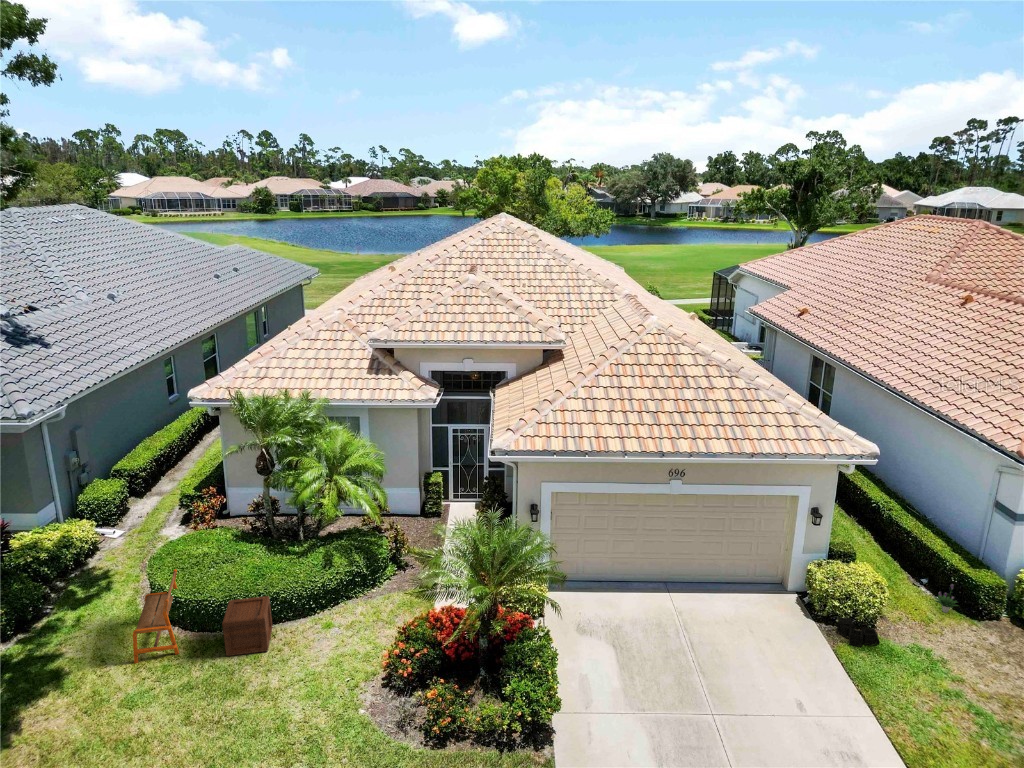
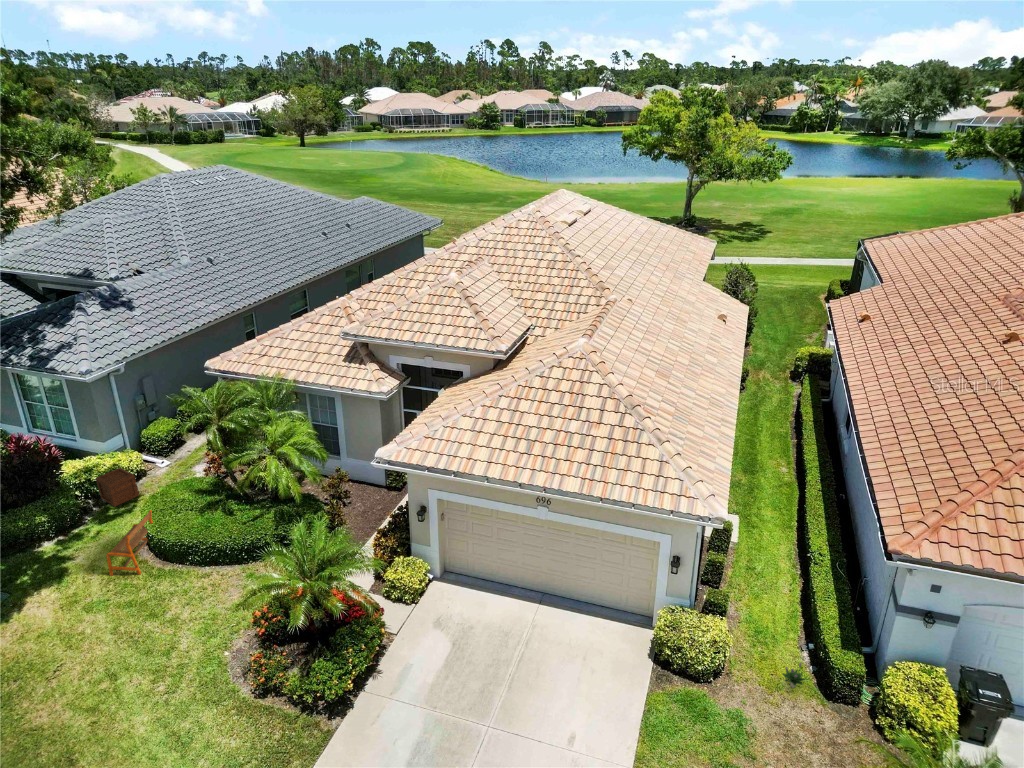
wooden crate: present [222,596,272,656] -> present [96,468,139,507]
storage bin: present [837,617,880,647] -> none [659,667,692,706]

